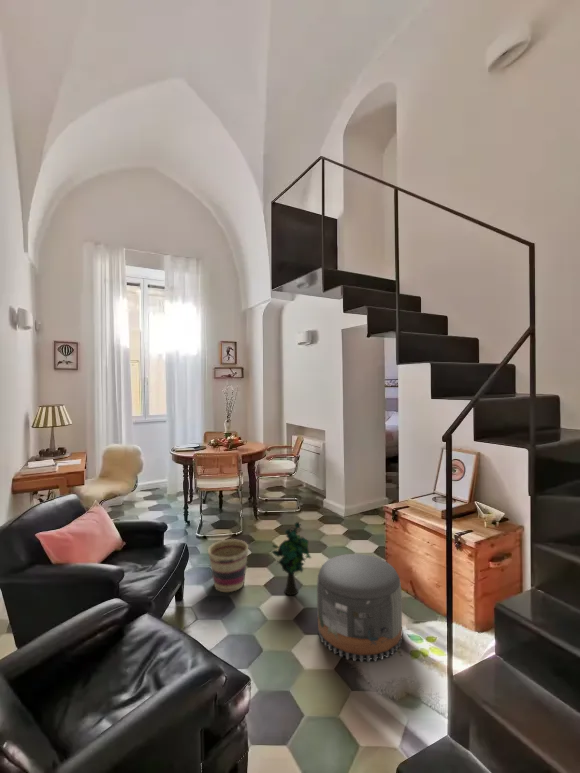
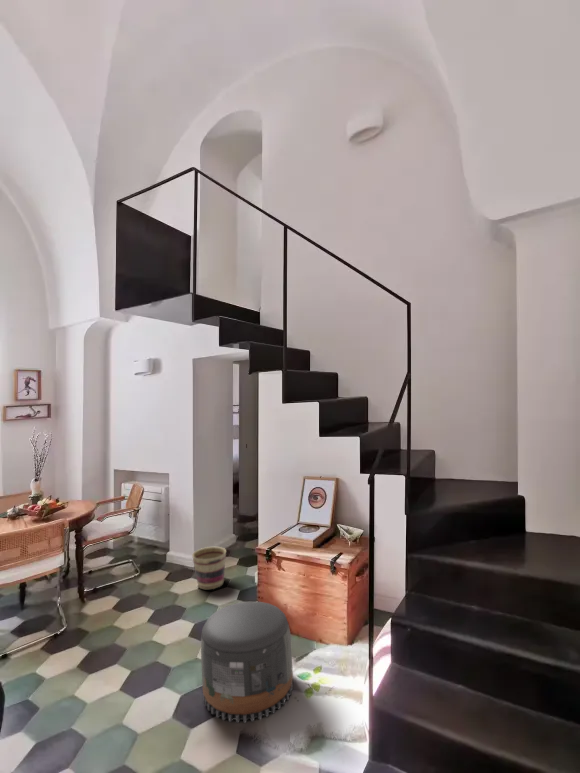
decorative plant: present [272,523,311,595] -> none [132,583,182,674]
basket: present [208,539,248,592] -> present [192,547,226,589]

